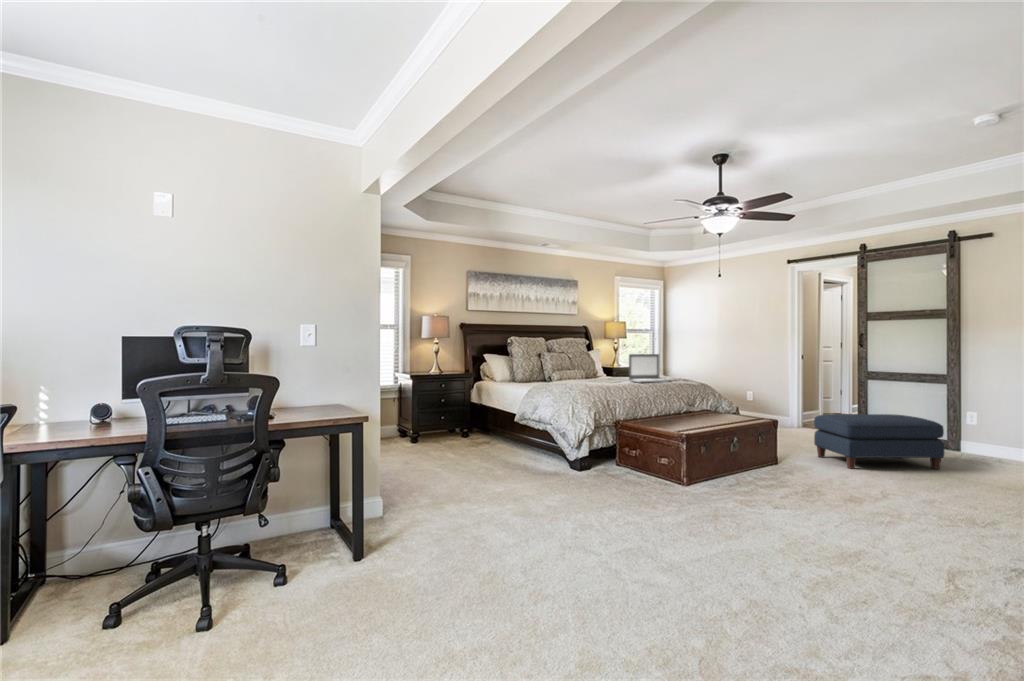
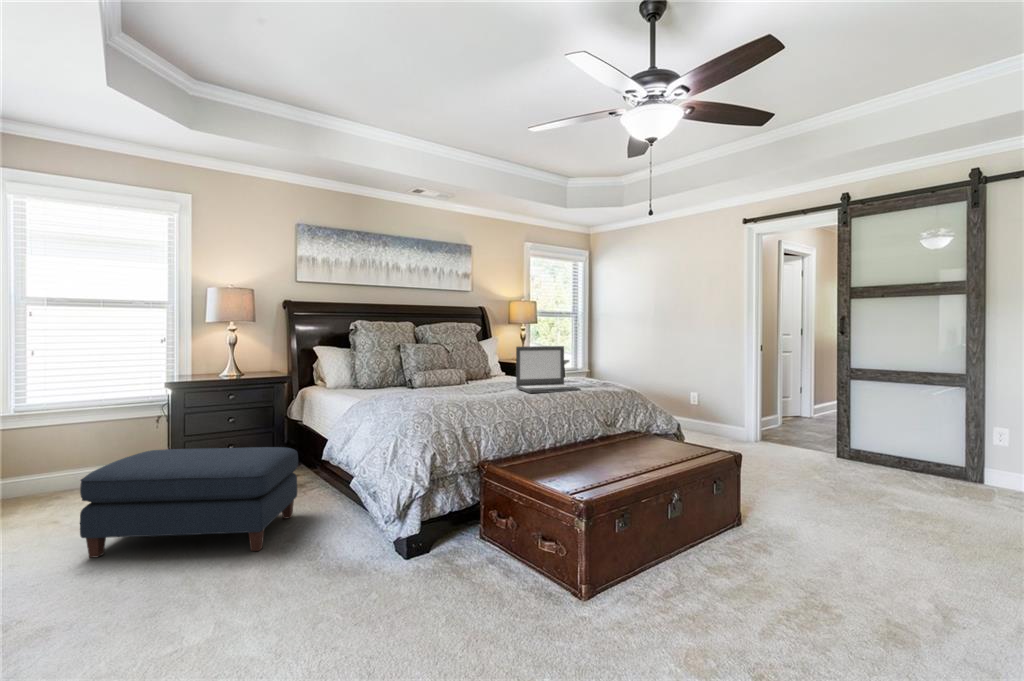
ottoman: present [814,414,944,469] -> present [80,447,298,558]

